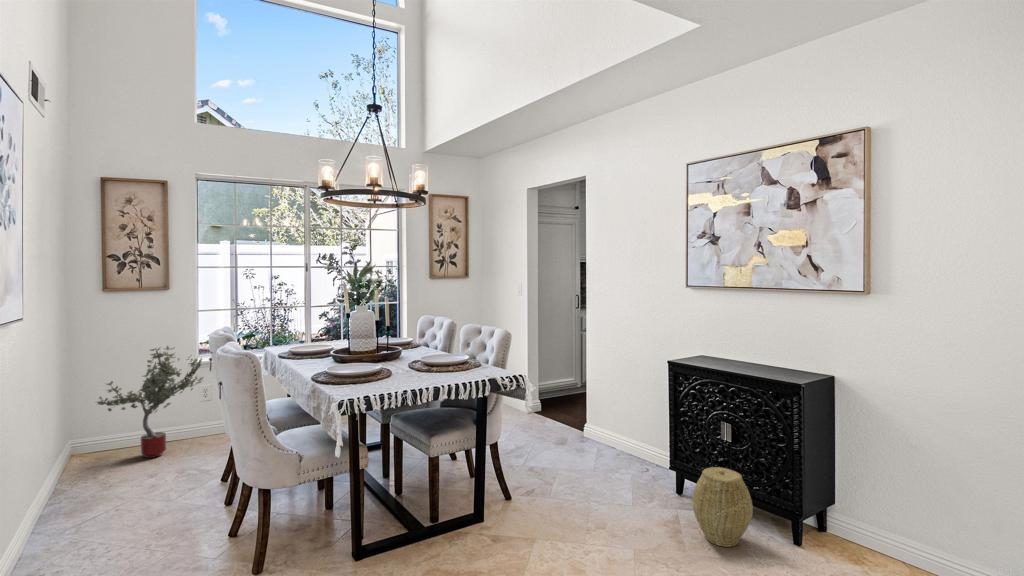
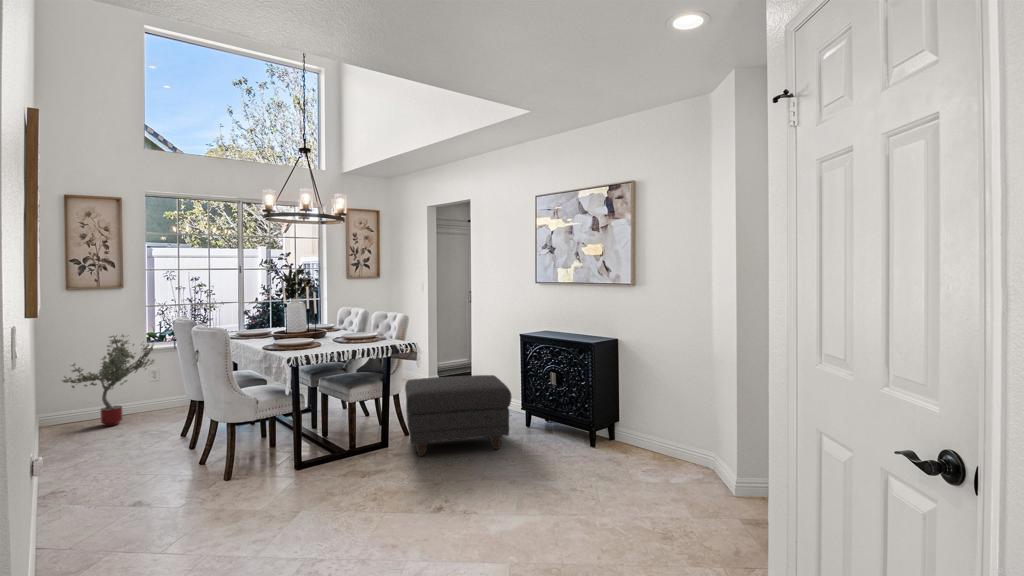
ottoman: none [506,421,667,545] -> present [405,375,512,456]
woven basket: present [692,467,753,547] -> none [530,400,567,449]

